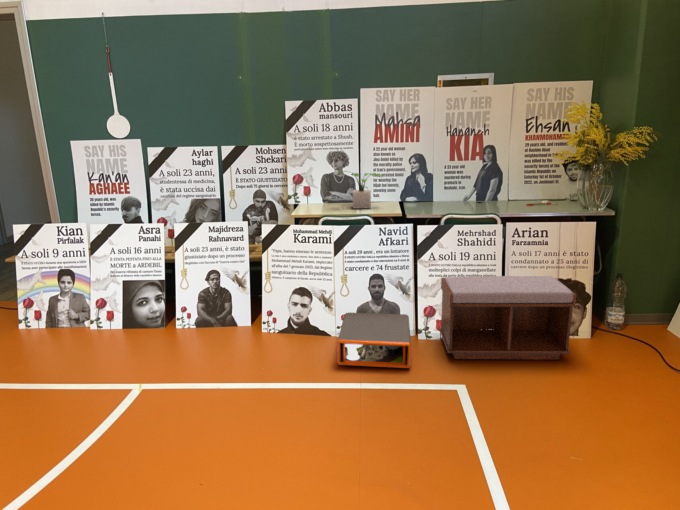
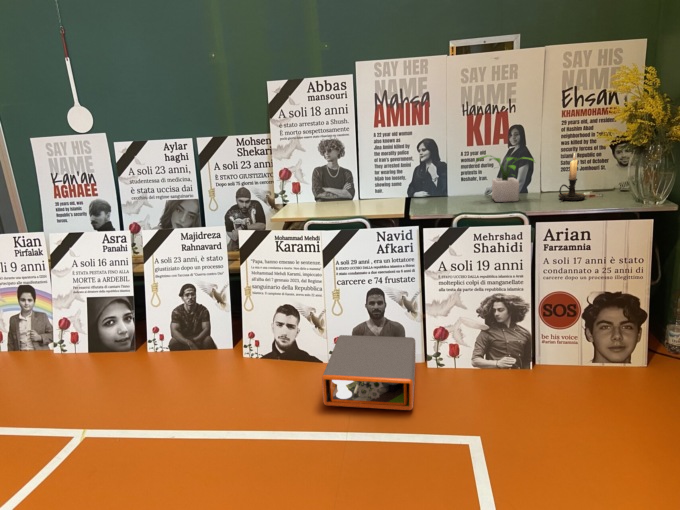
candle holder: none [523,169,544,207] -> present [558,153,585,201]
potted plant: present [338,171,382,208] -> present [476,155,534,202]
bench: present [440,276,576,360] -> none [454,290,627,398]

